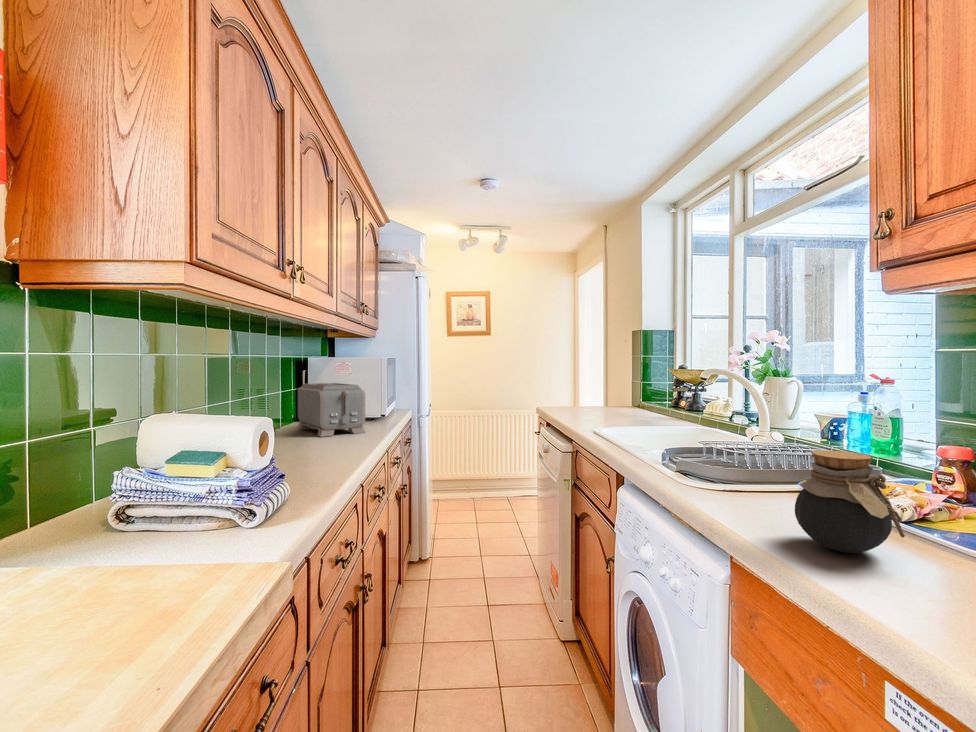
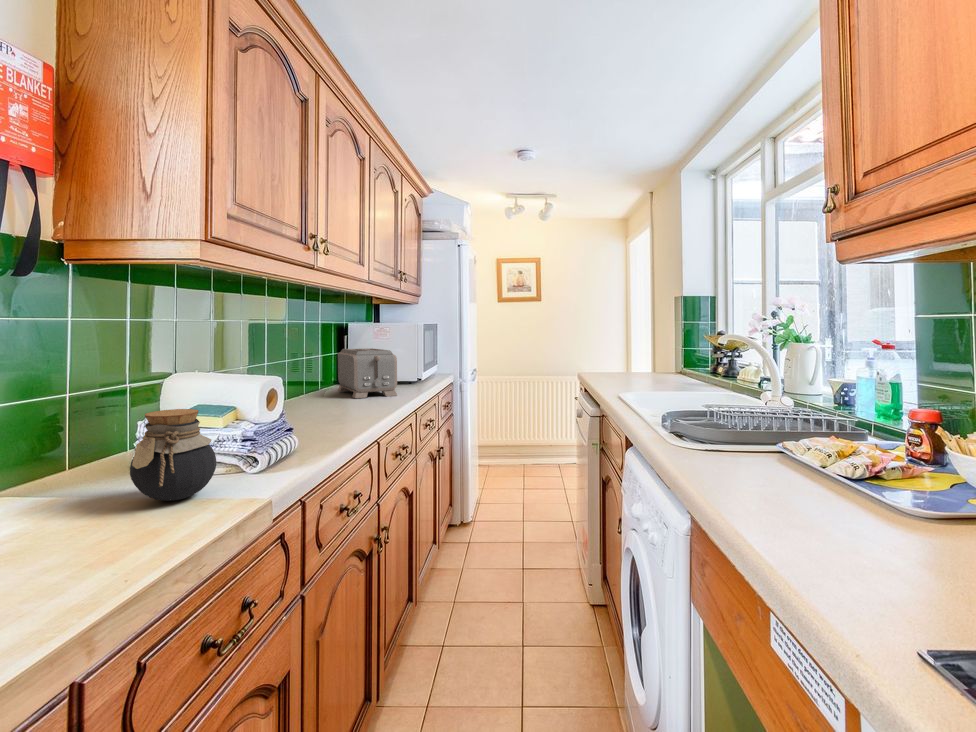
jar: present [795,450,905,553] -> present [130,409,216,501]

